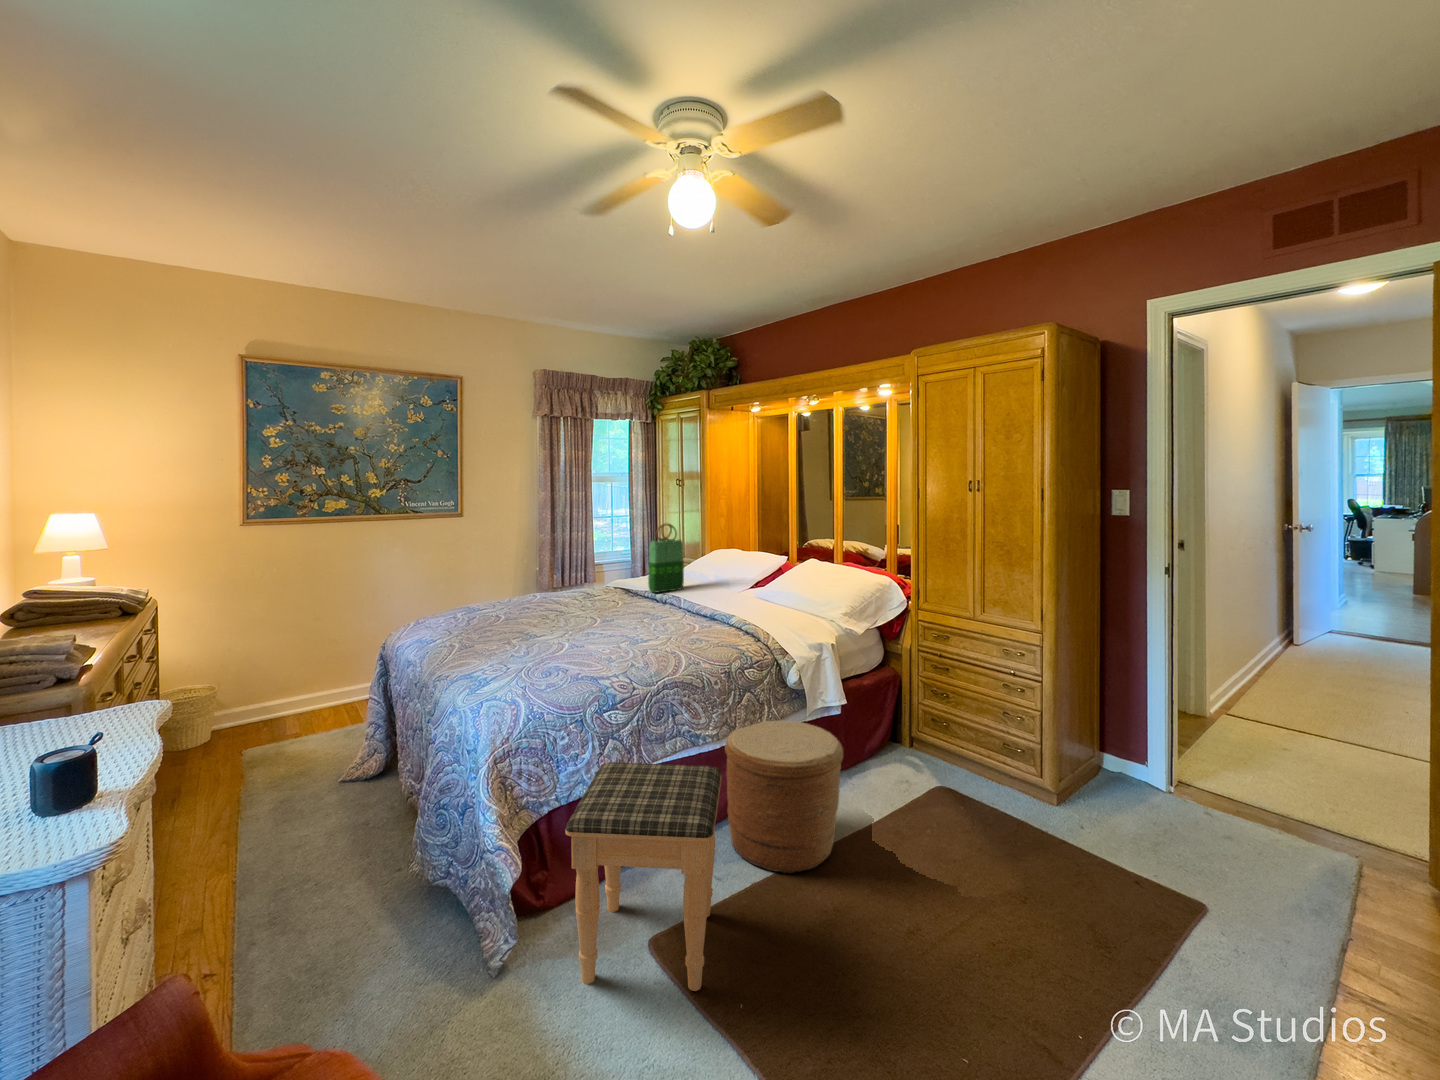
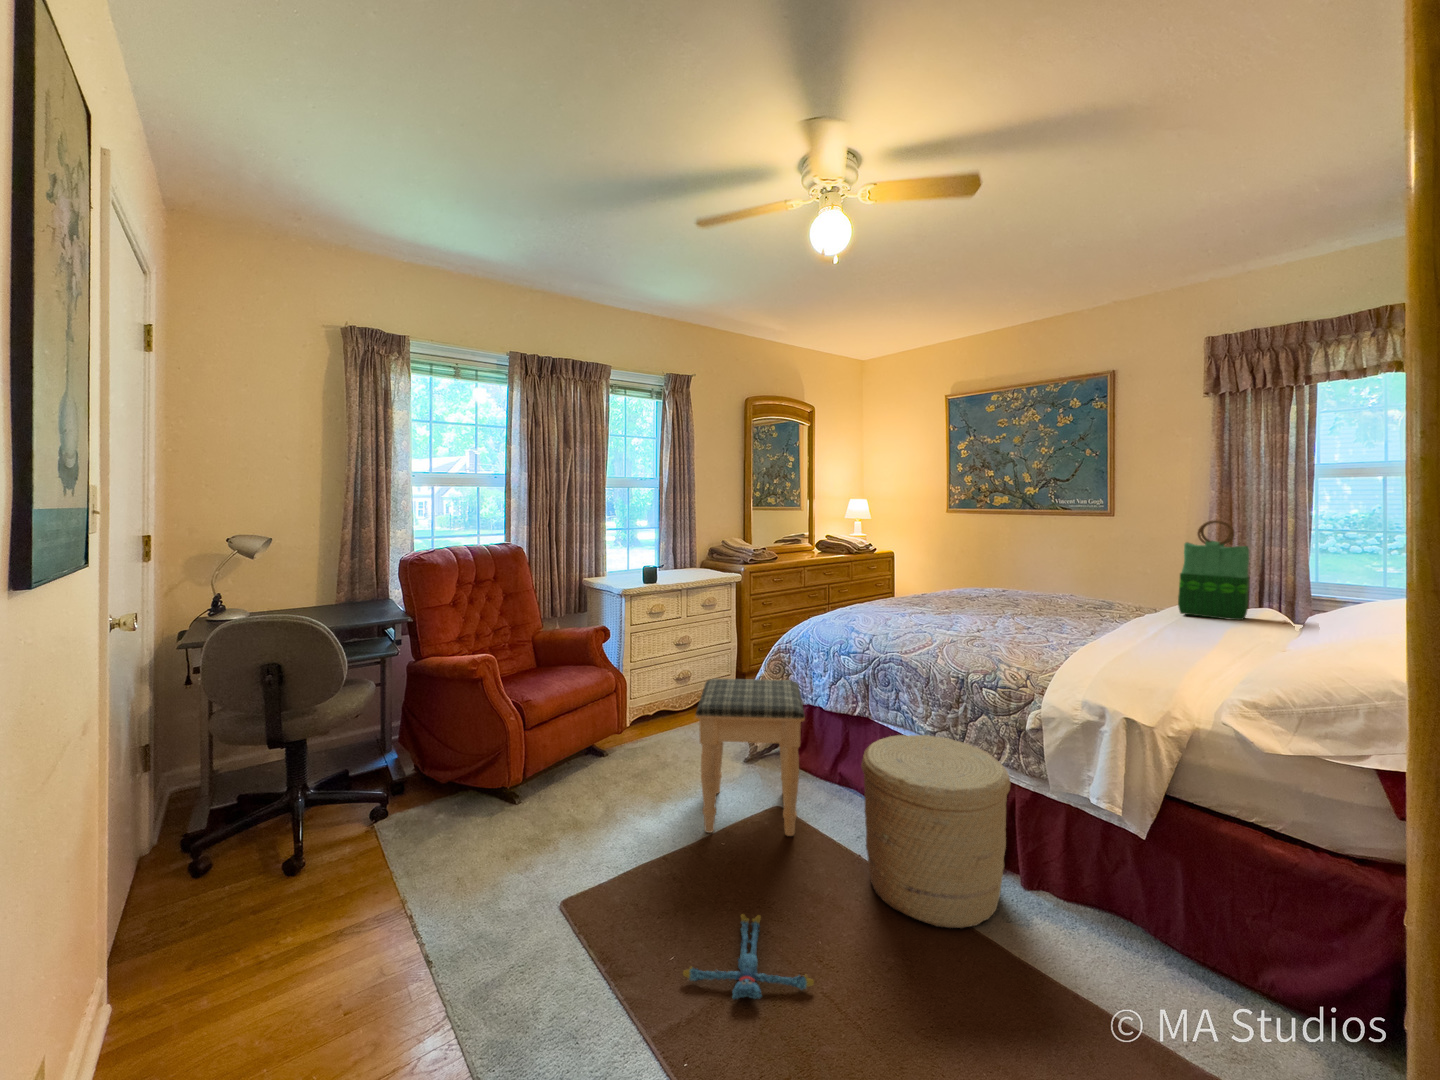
plush toy: none [856,919,958,1008] -> present [683,914,814,999]

